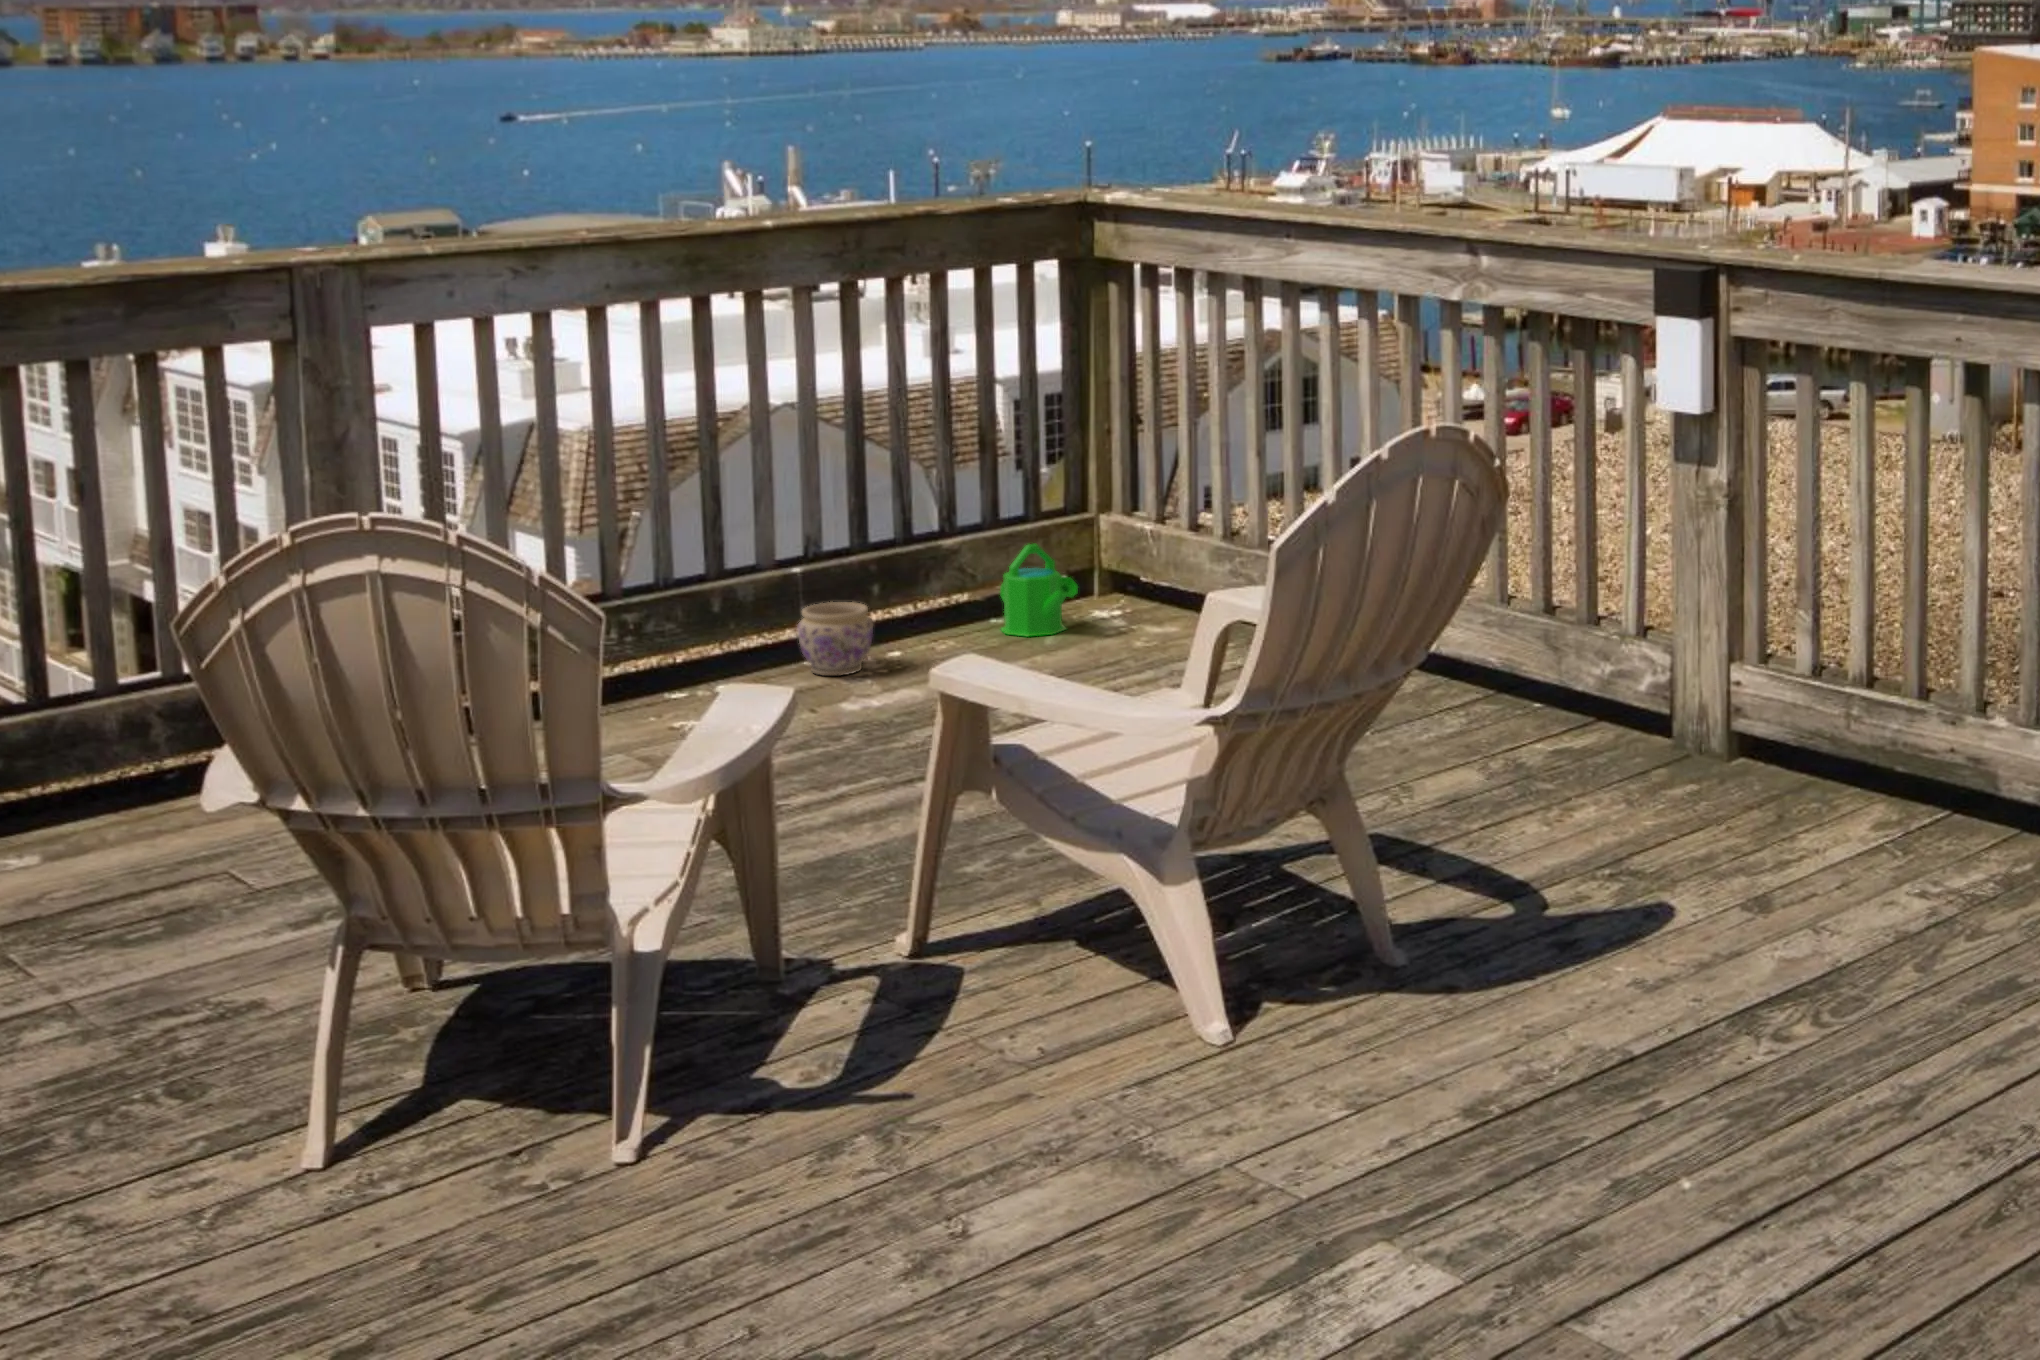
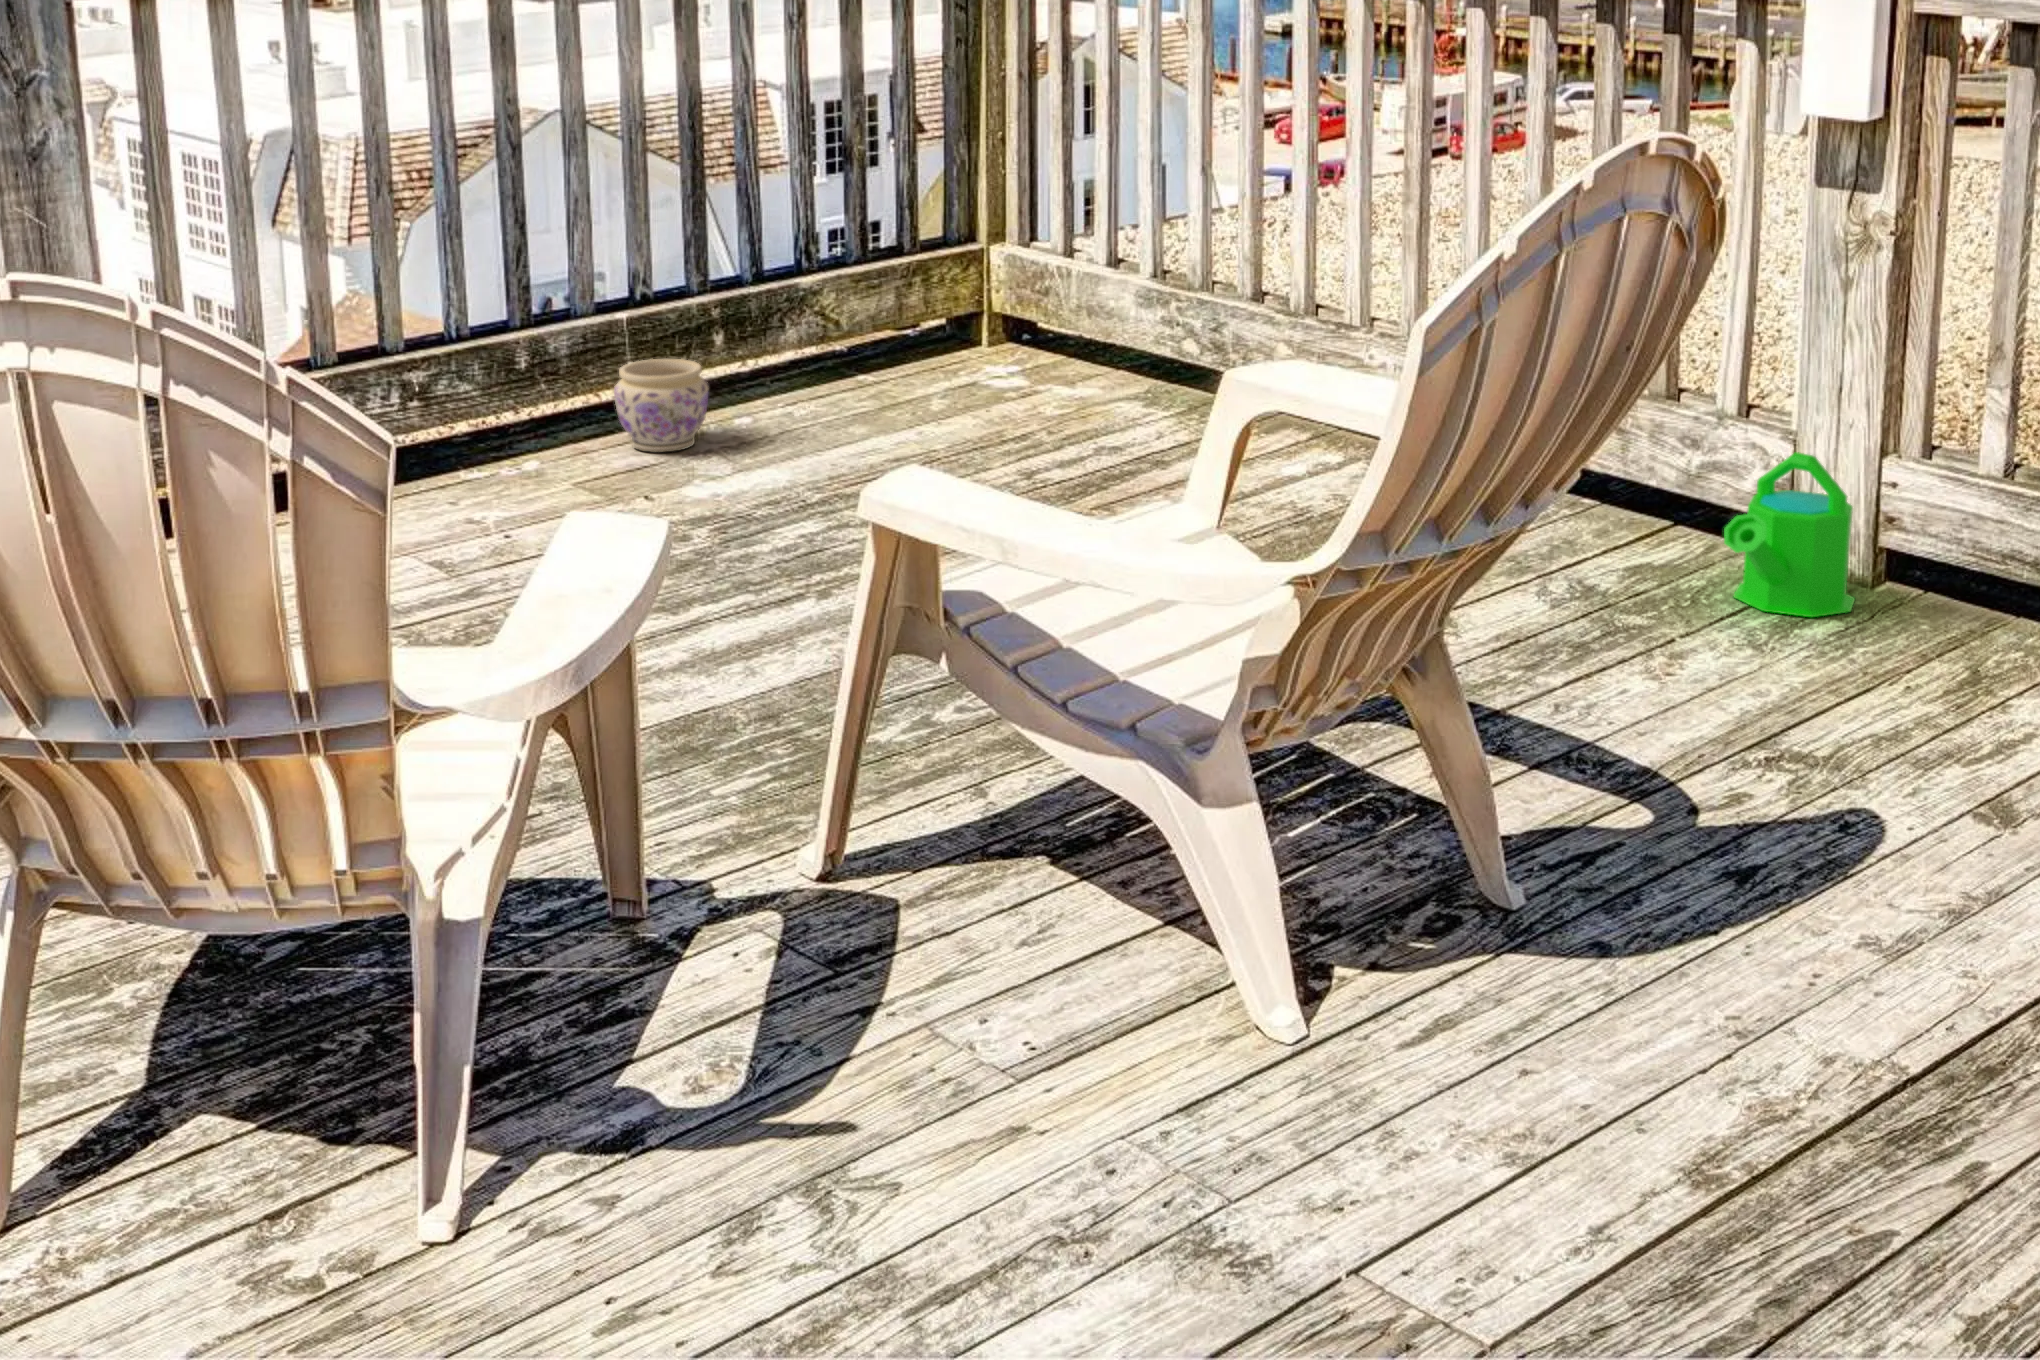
watering can: present [1000,544,1078,636] -> present [1724,452,1855,617]

